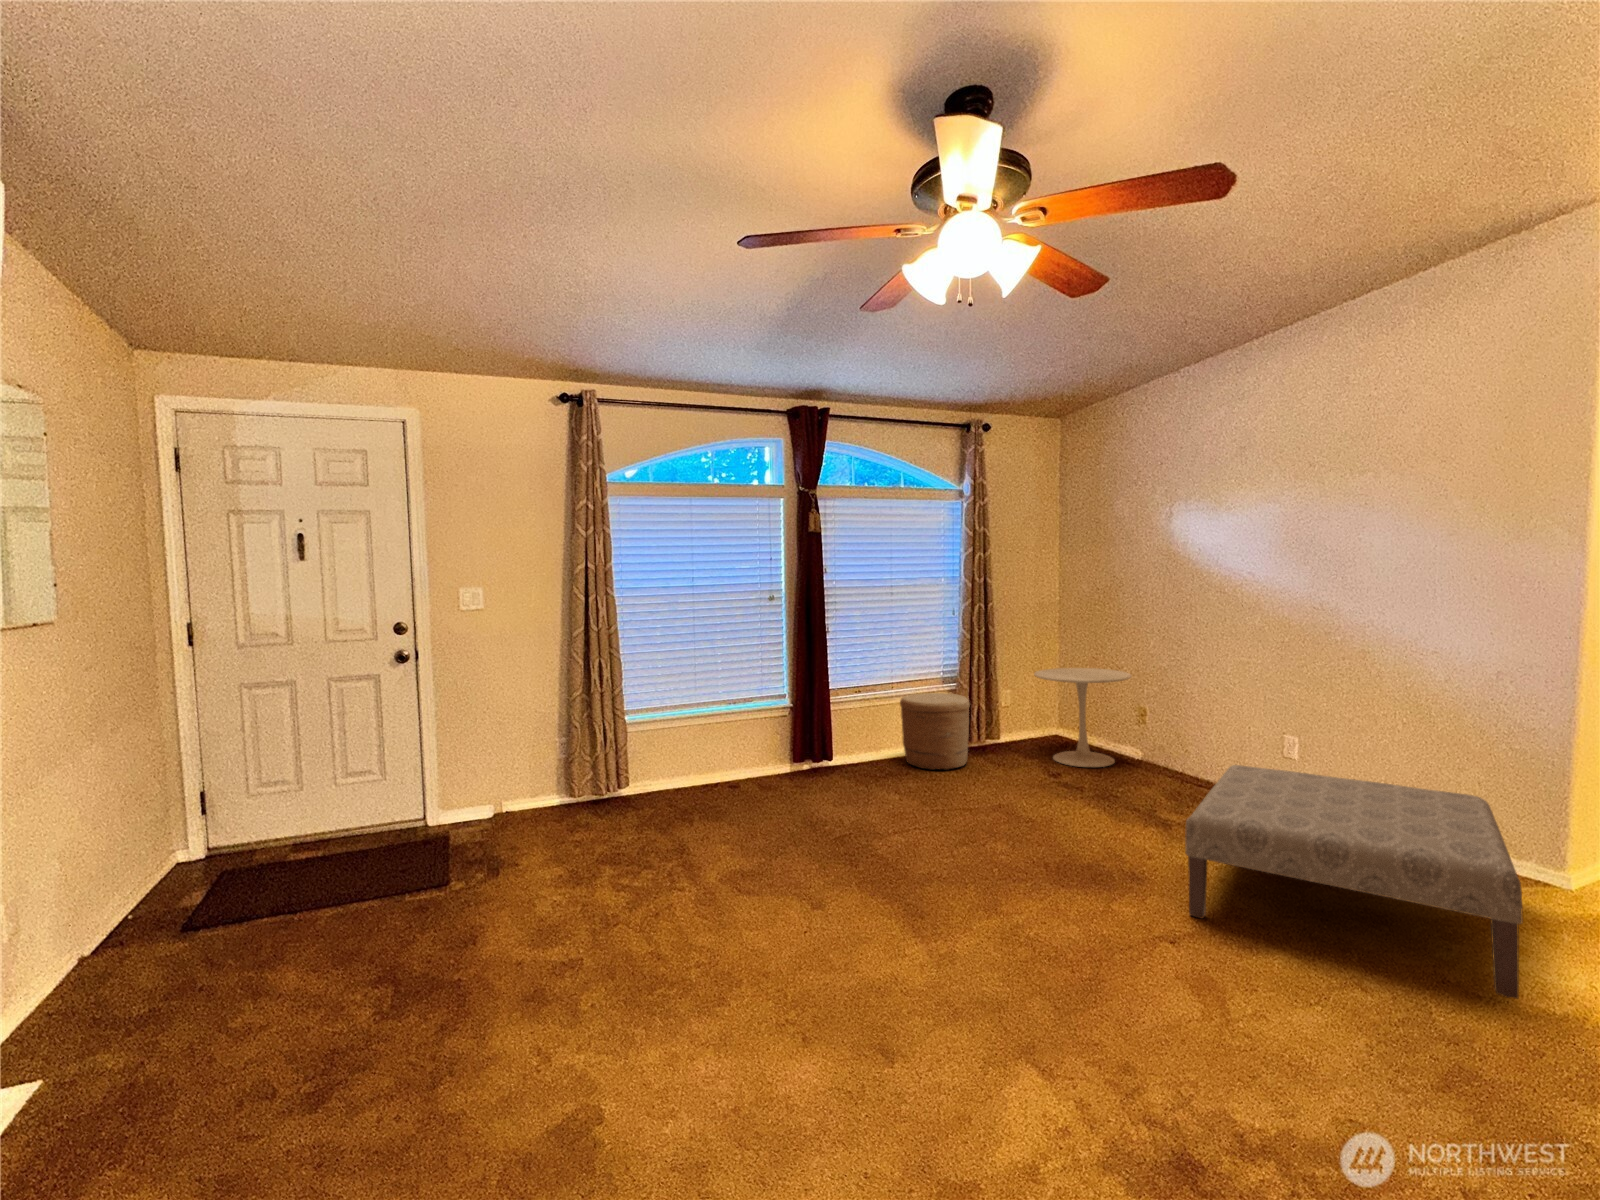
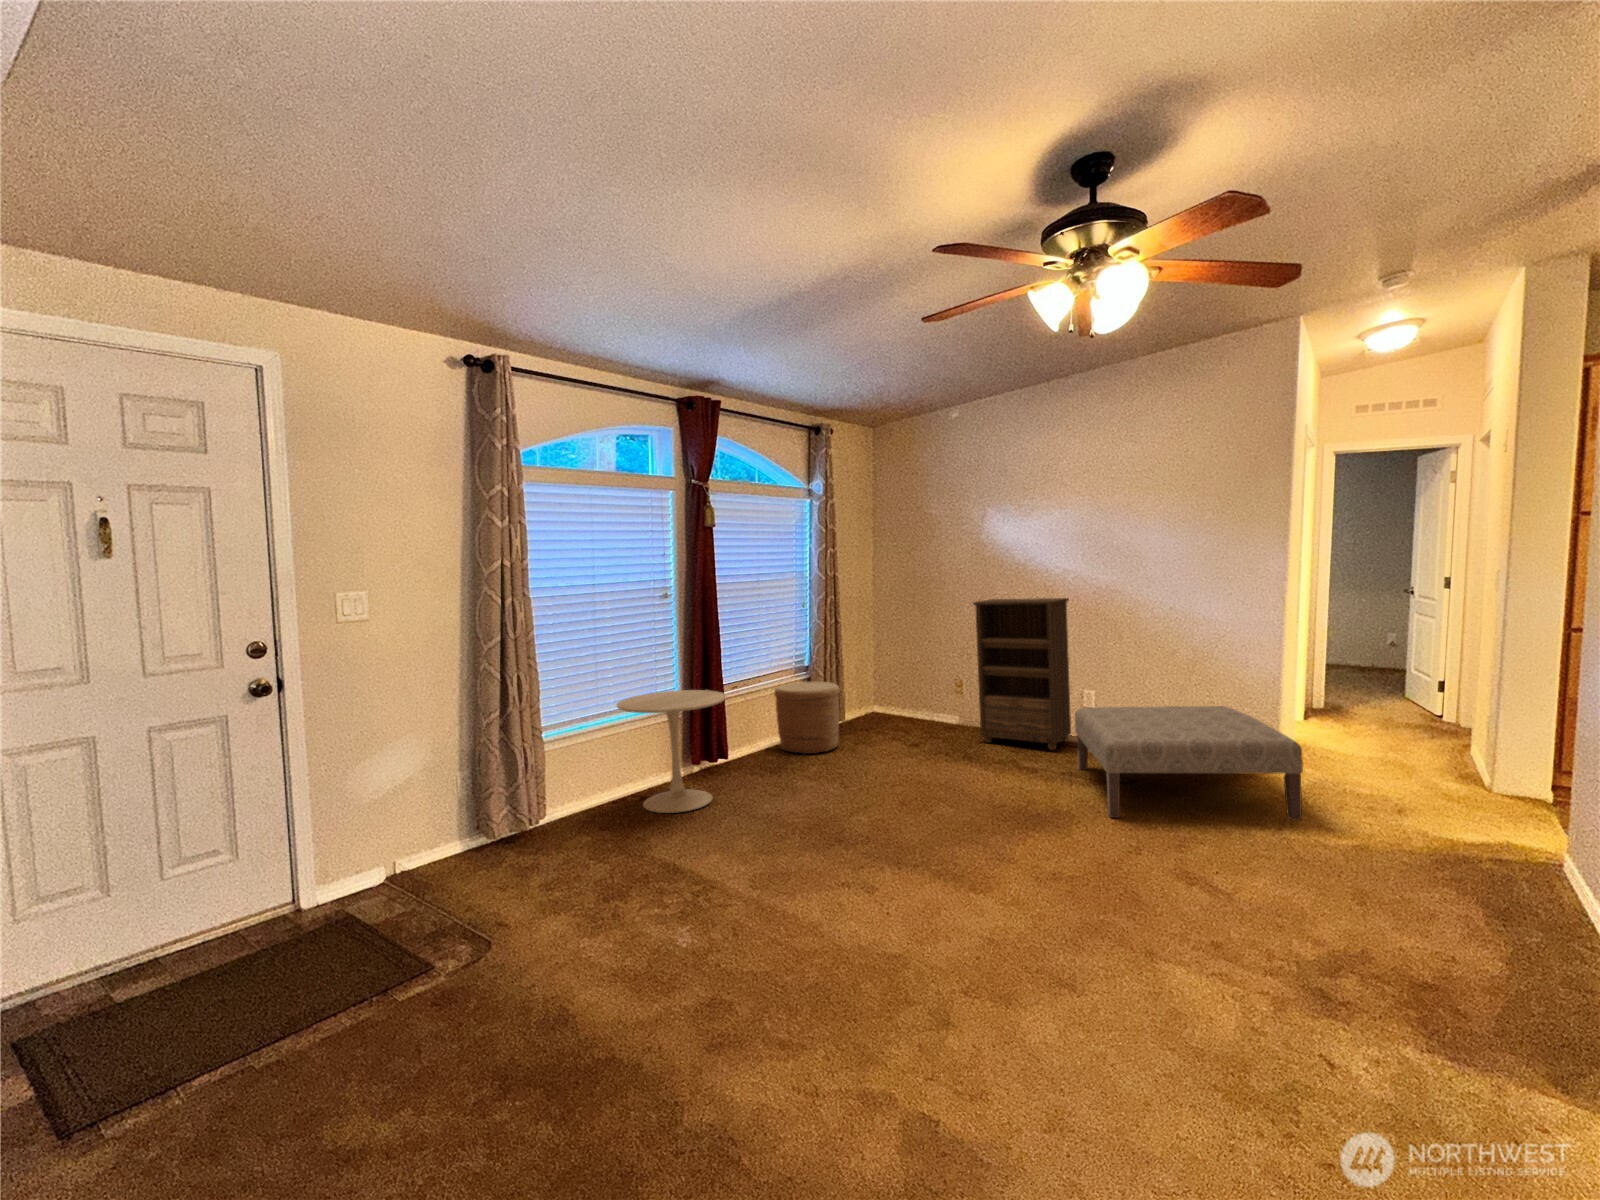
bookshelf: none [1131,616,1264,813] -> present [973,598,1071,750]
side table: present [1034,668,1131,767] -> present [617,690,726,813]

